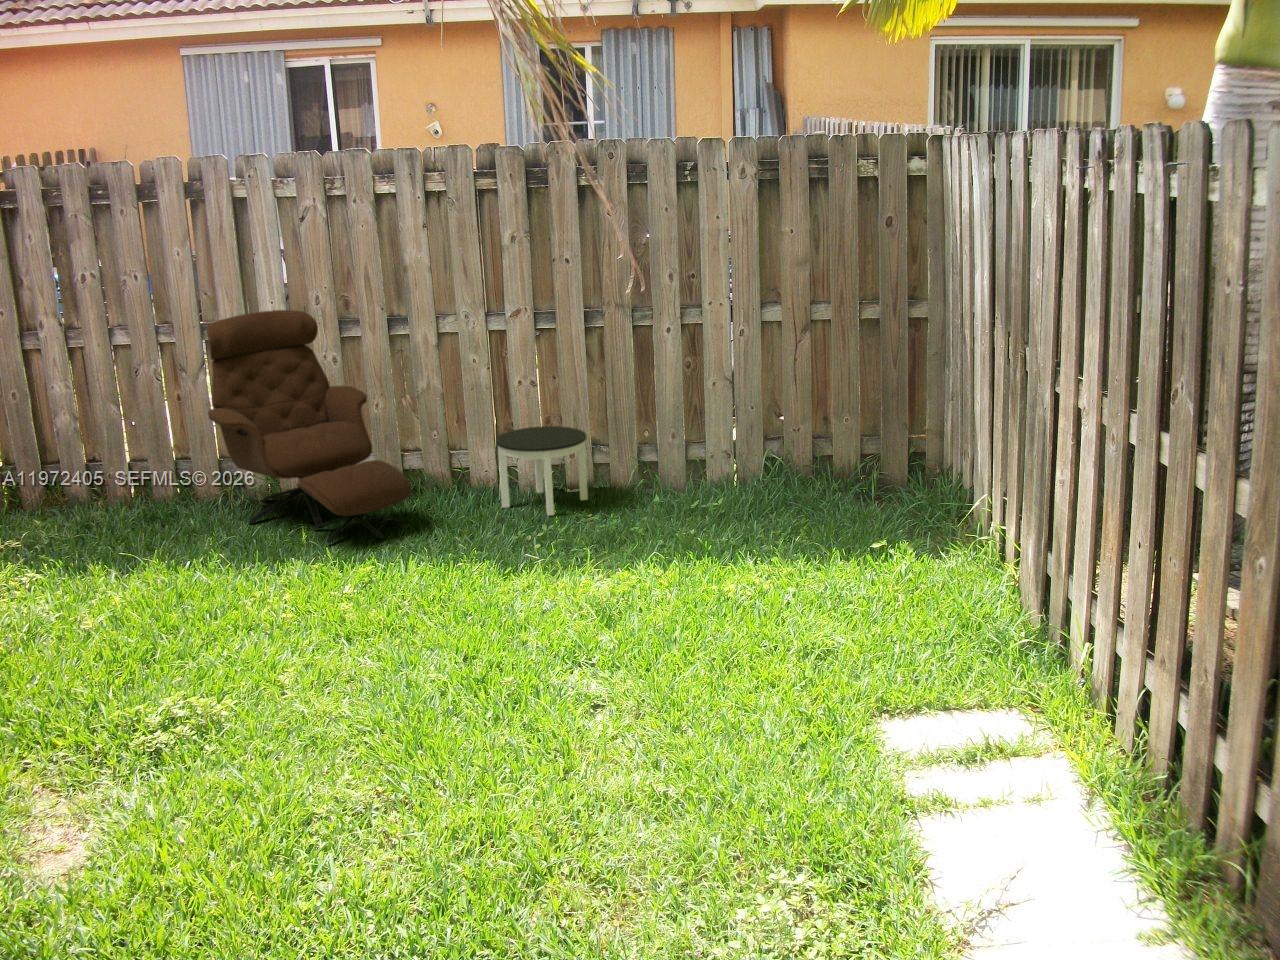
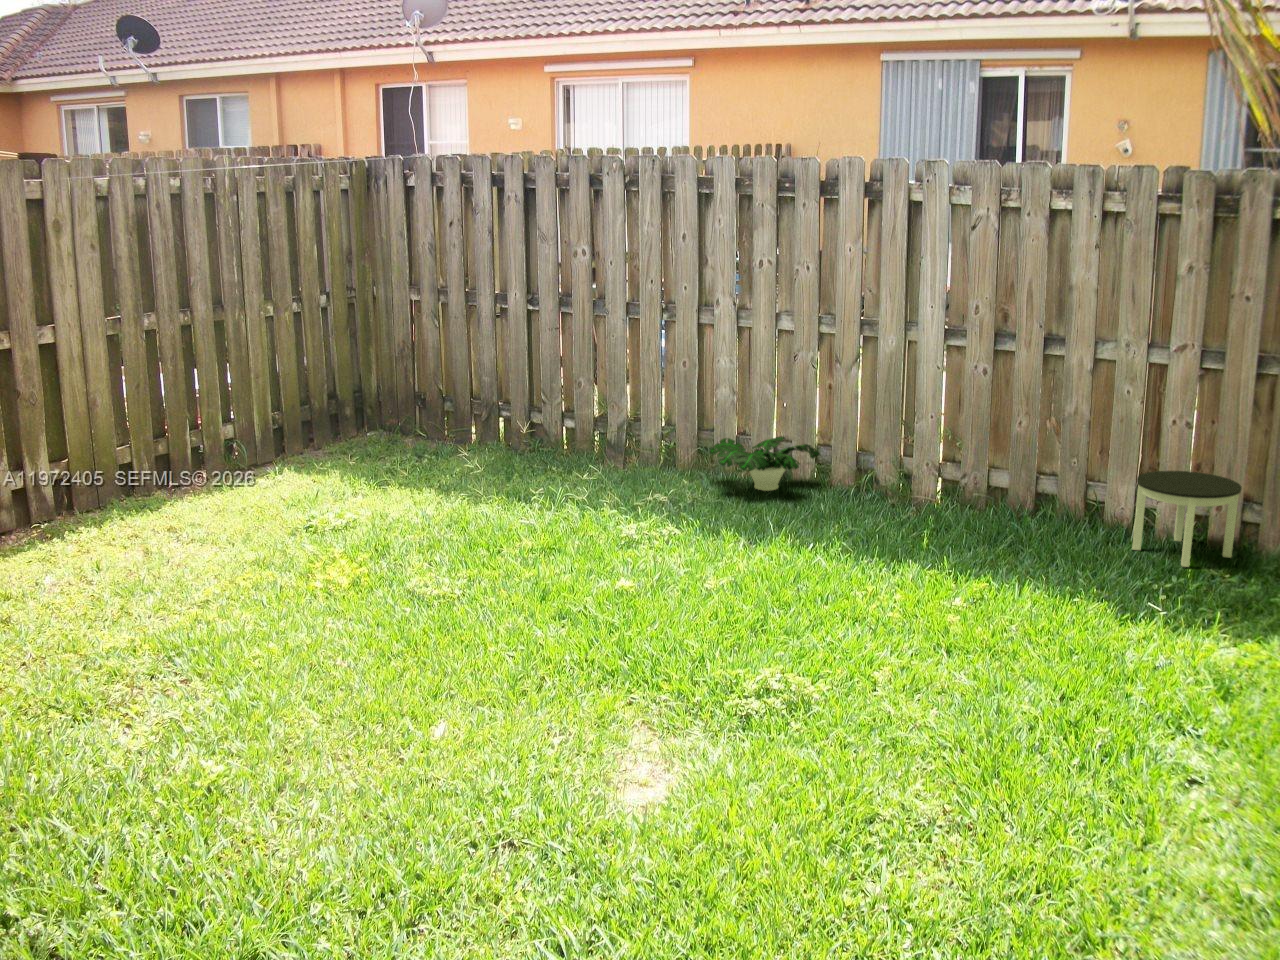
lounge chair: present [206,310,411,543] -> none [854,321,1038,558]
potted plant: none [49,450,177,512] -> present [710,437,820,491]

